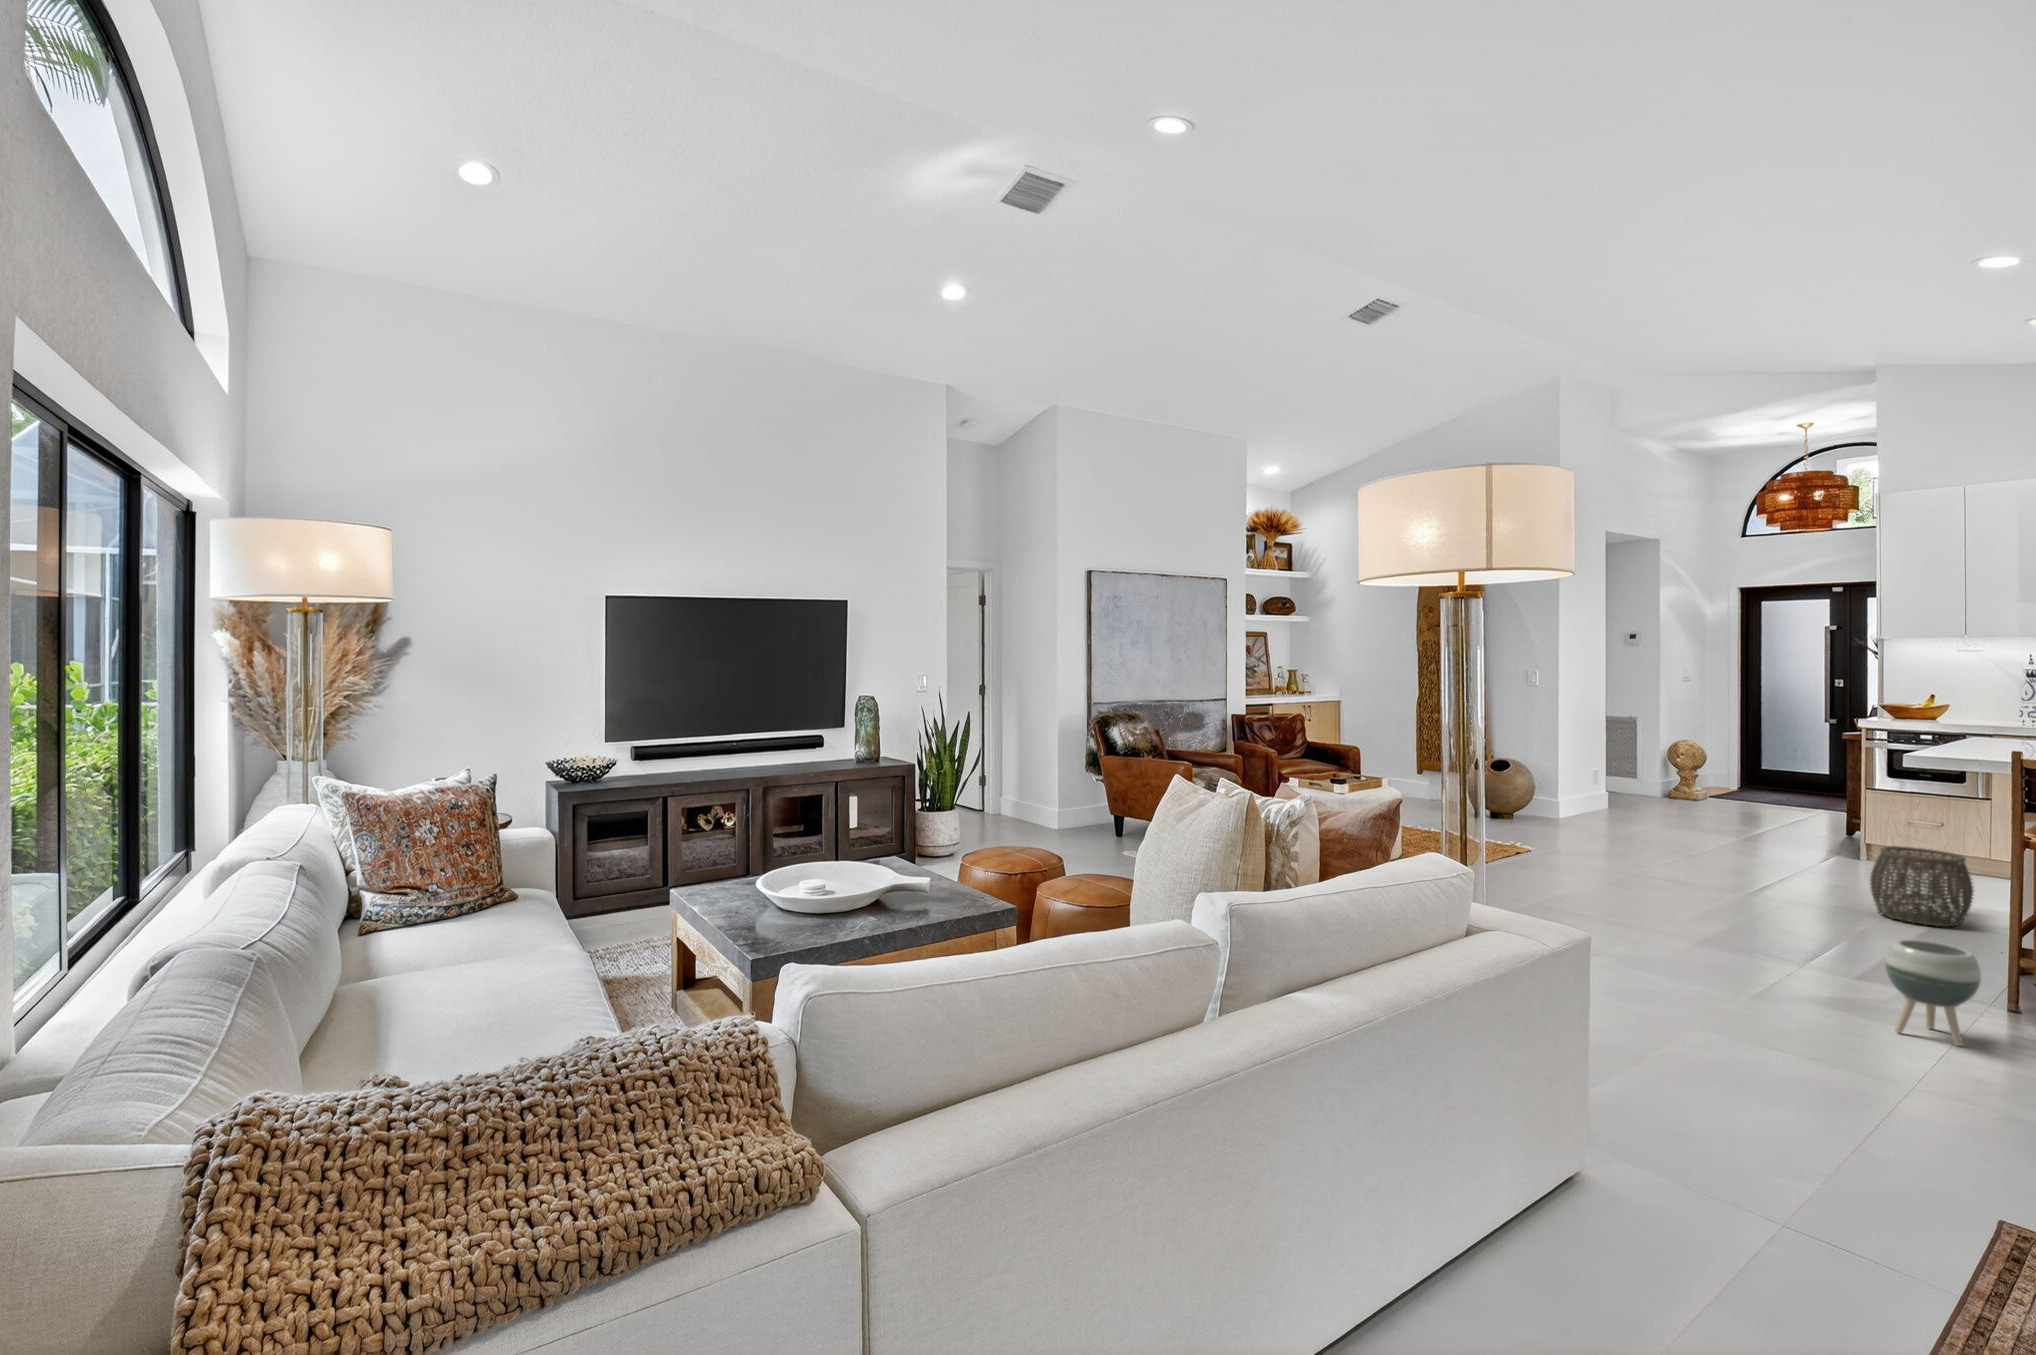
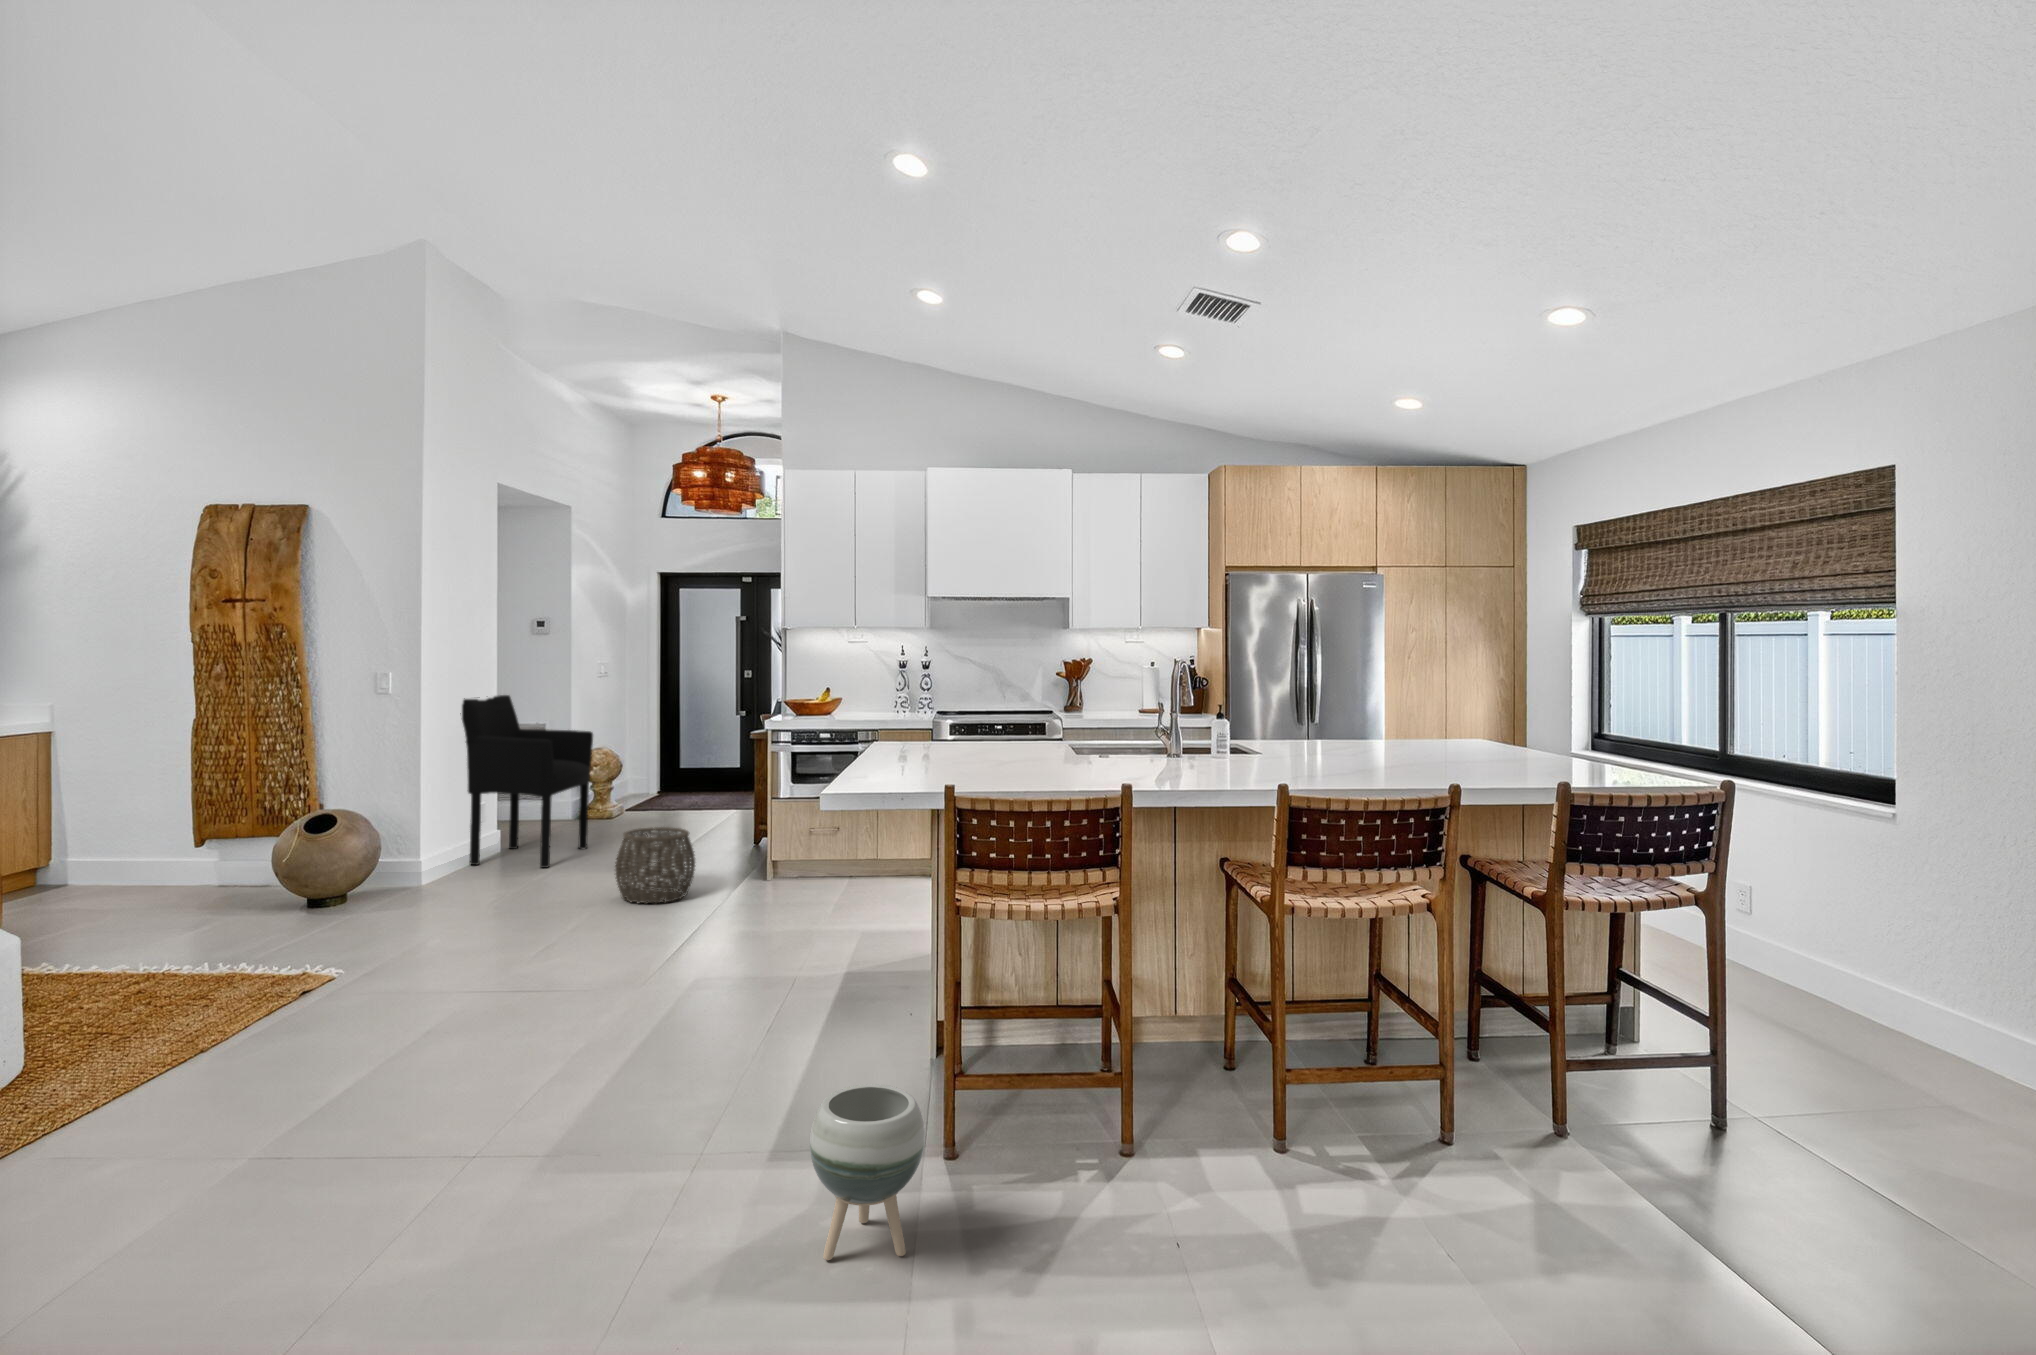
armchair: none [1579,695,1684,827] -> present [460,695,593,868]
woven basket: present [1870,846,1974,927] -> present [615,827,695,903]

